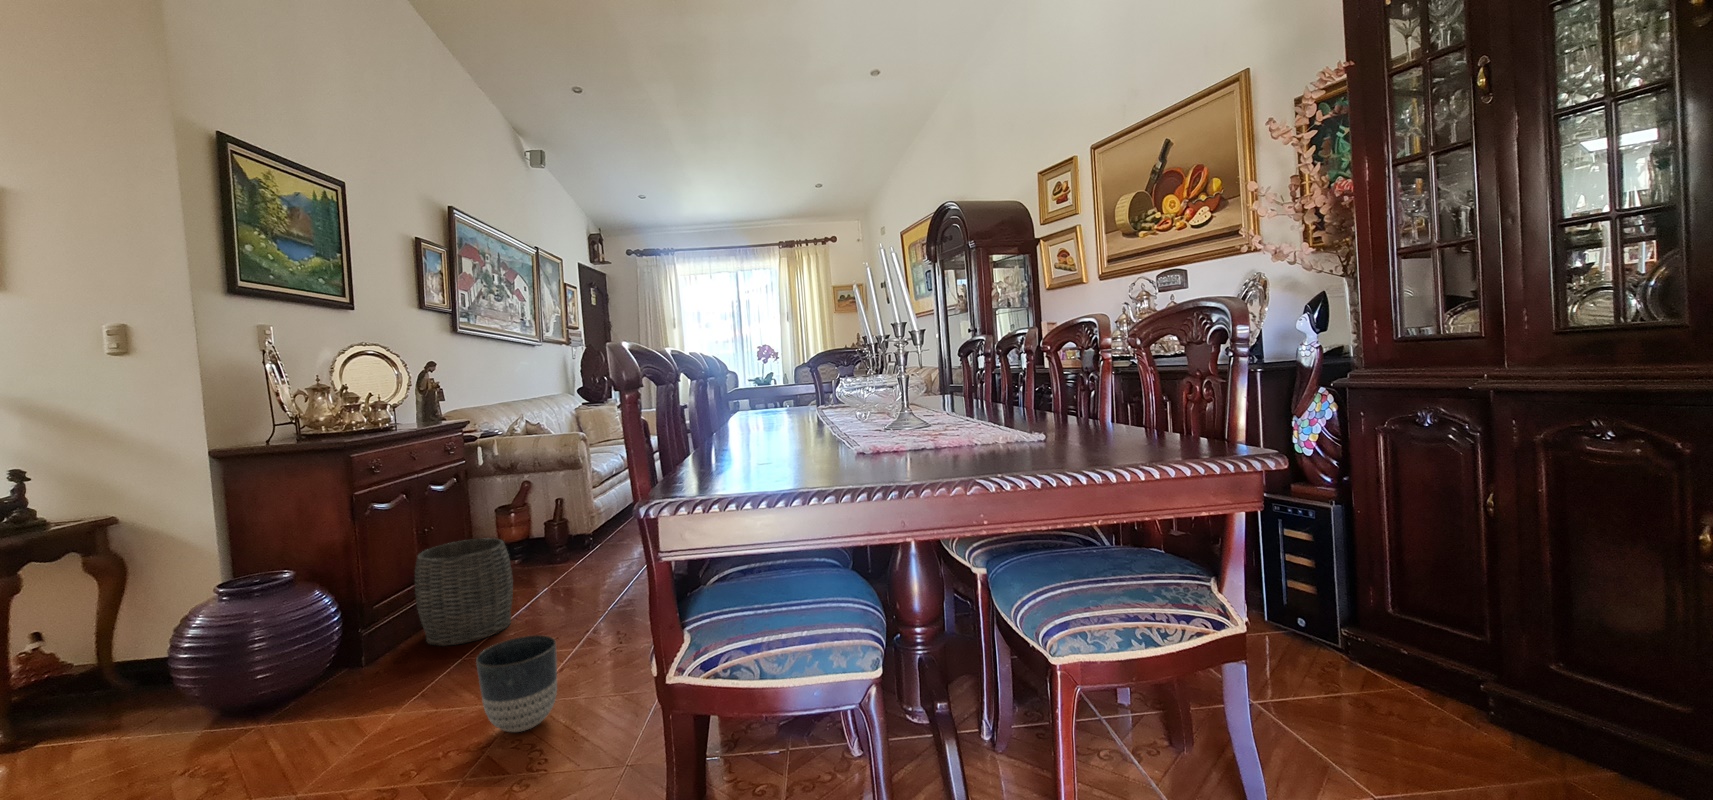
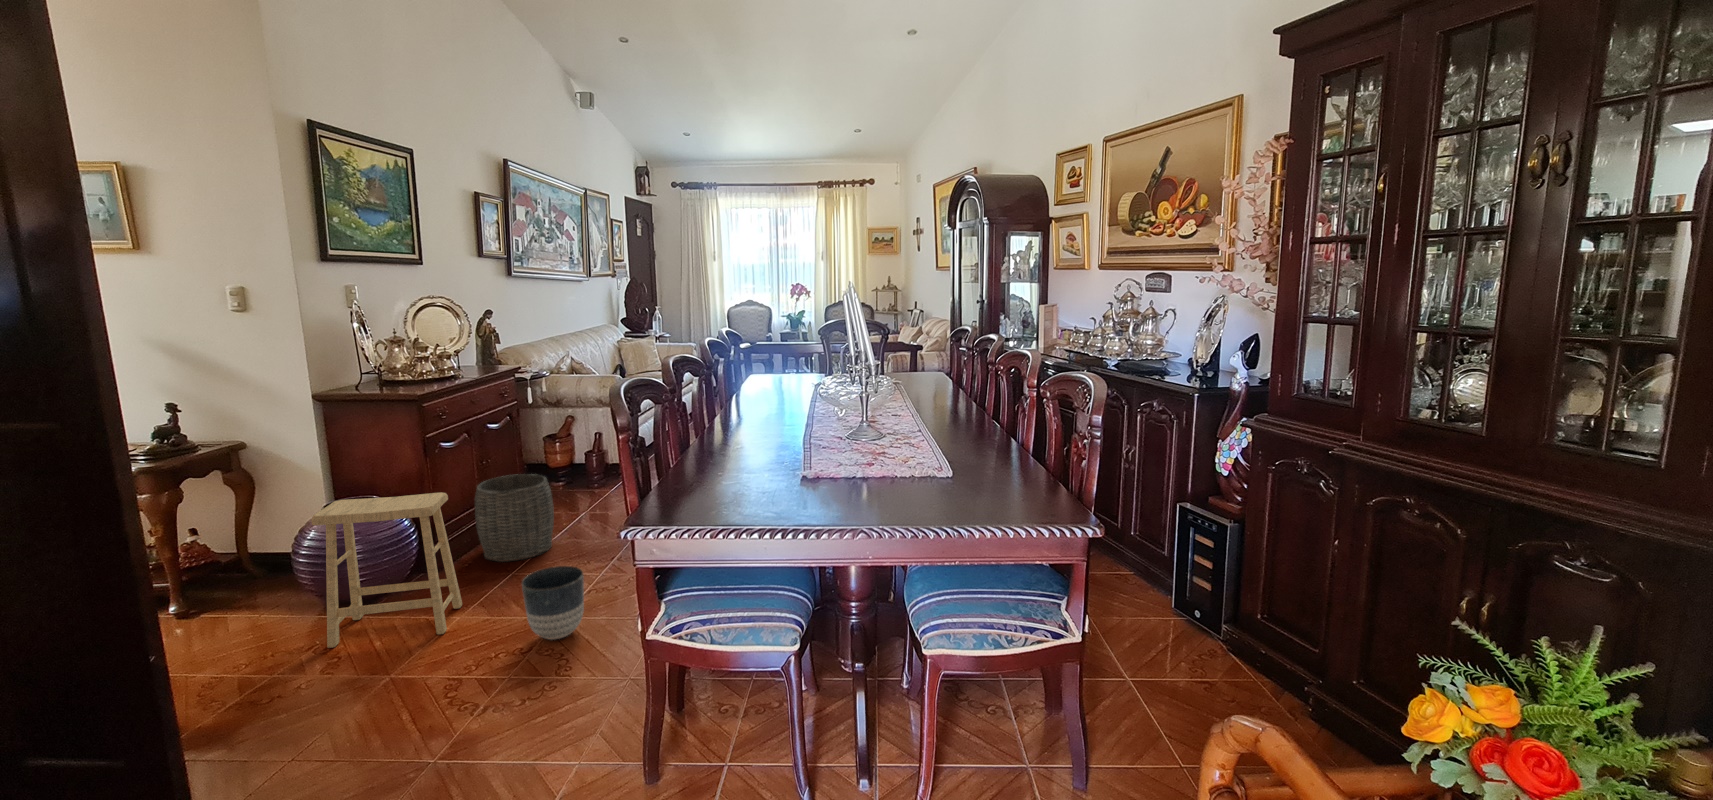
footstool: none [191,556,398,772] -> present [311,492,462,648]

